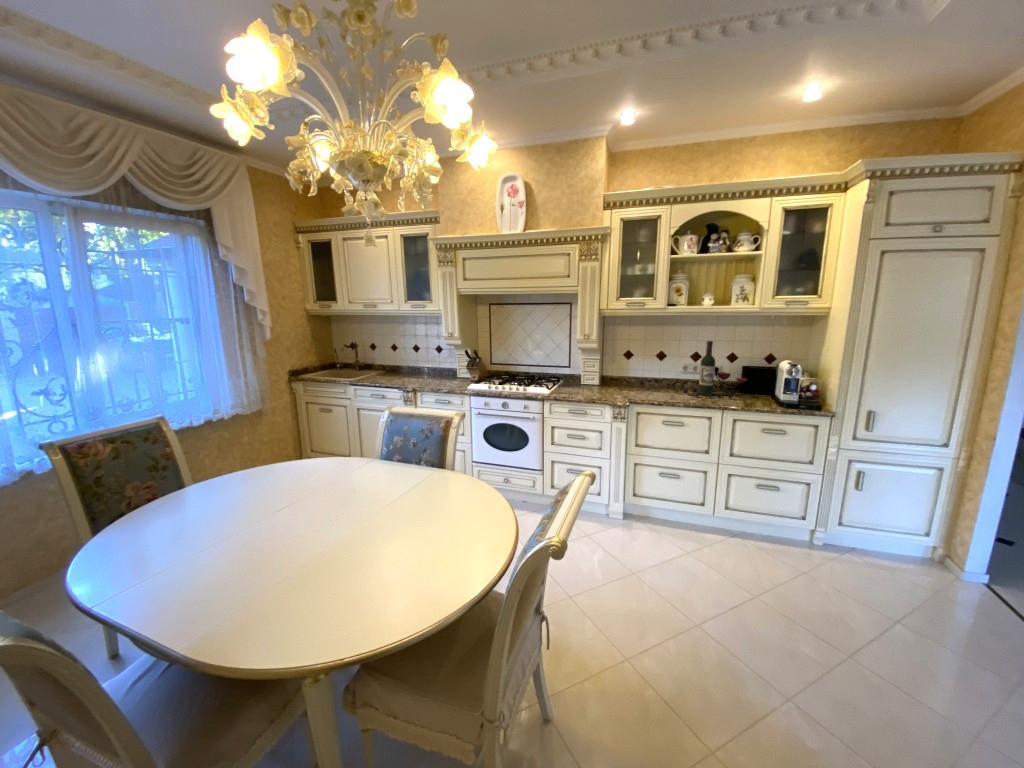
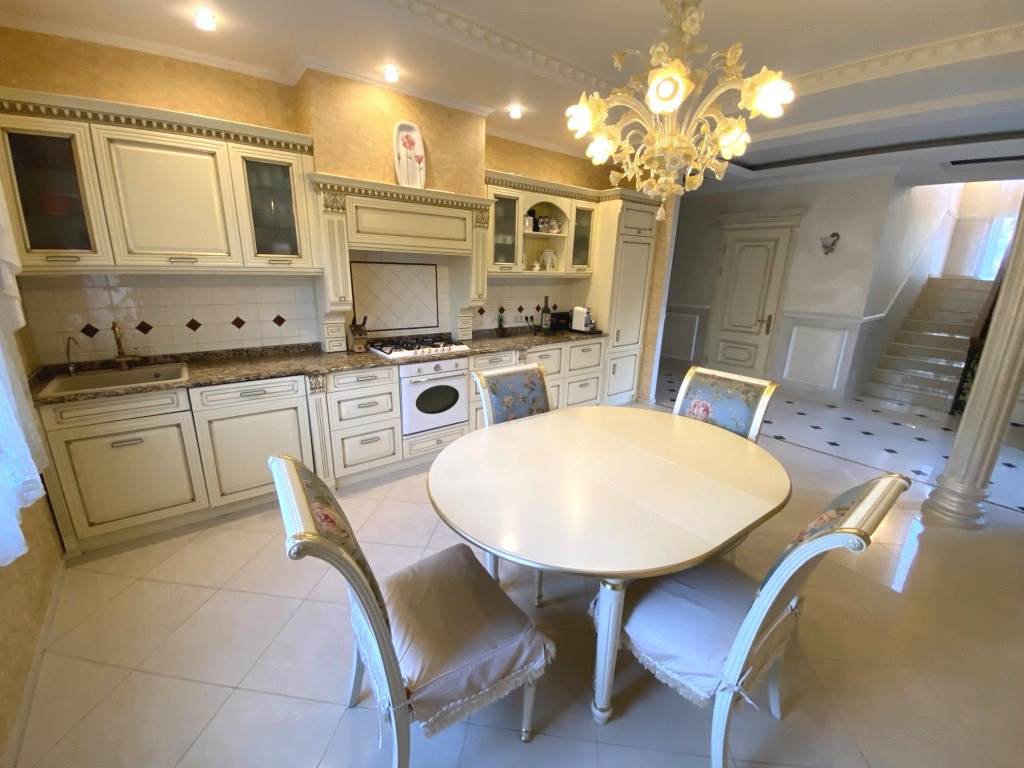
potted plant: none [621,337,649,388] -> present [495,310,507,337]

